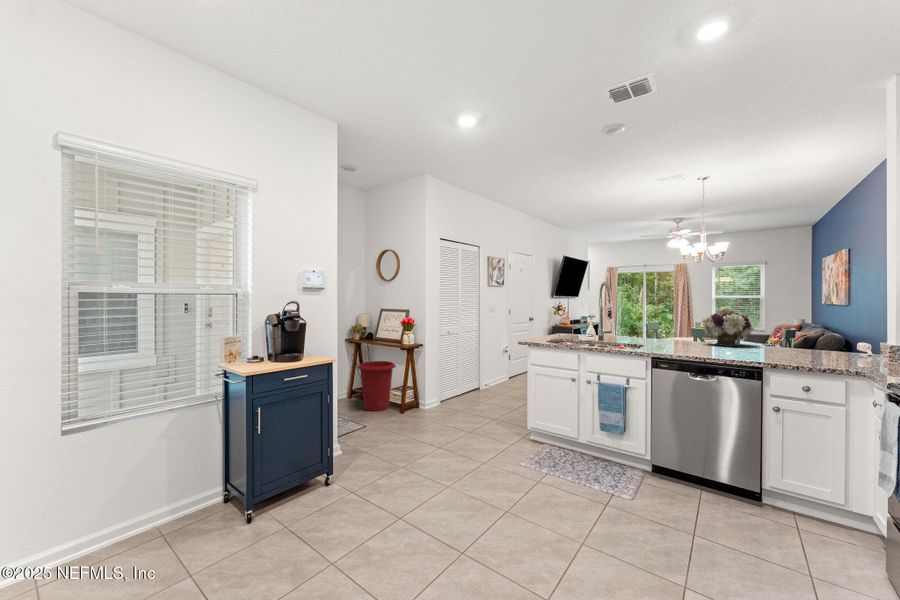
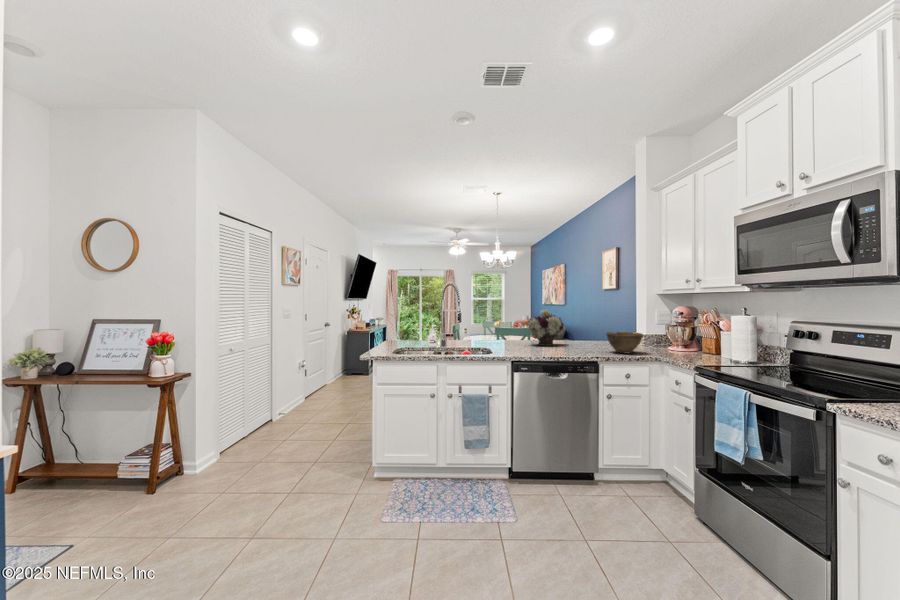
bowl: none [787,334,848,362] -> present [606,332,643,354]
waste bin: present [358,361,396,411] -> none [47,410,132,502]

